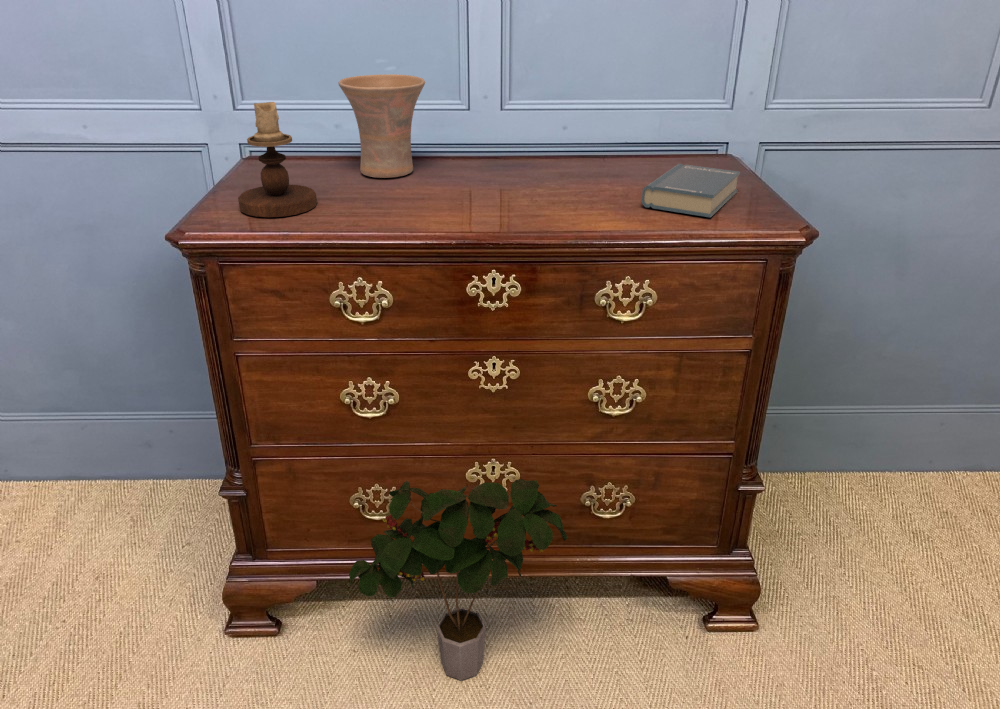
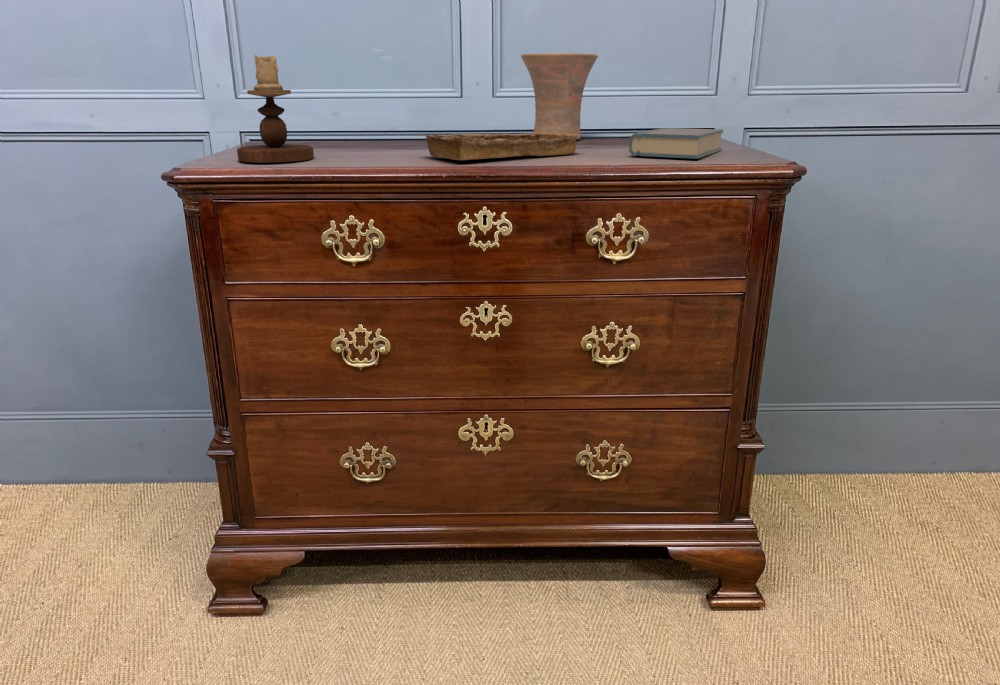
vase: present [338,74,425,178] -> present [521,53,598,139]
tray: none [425,167,594,220] -> present [422,133,579,160]
potted plant: present [349,479,567,680] -> none [337,430,563,655]

